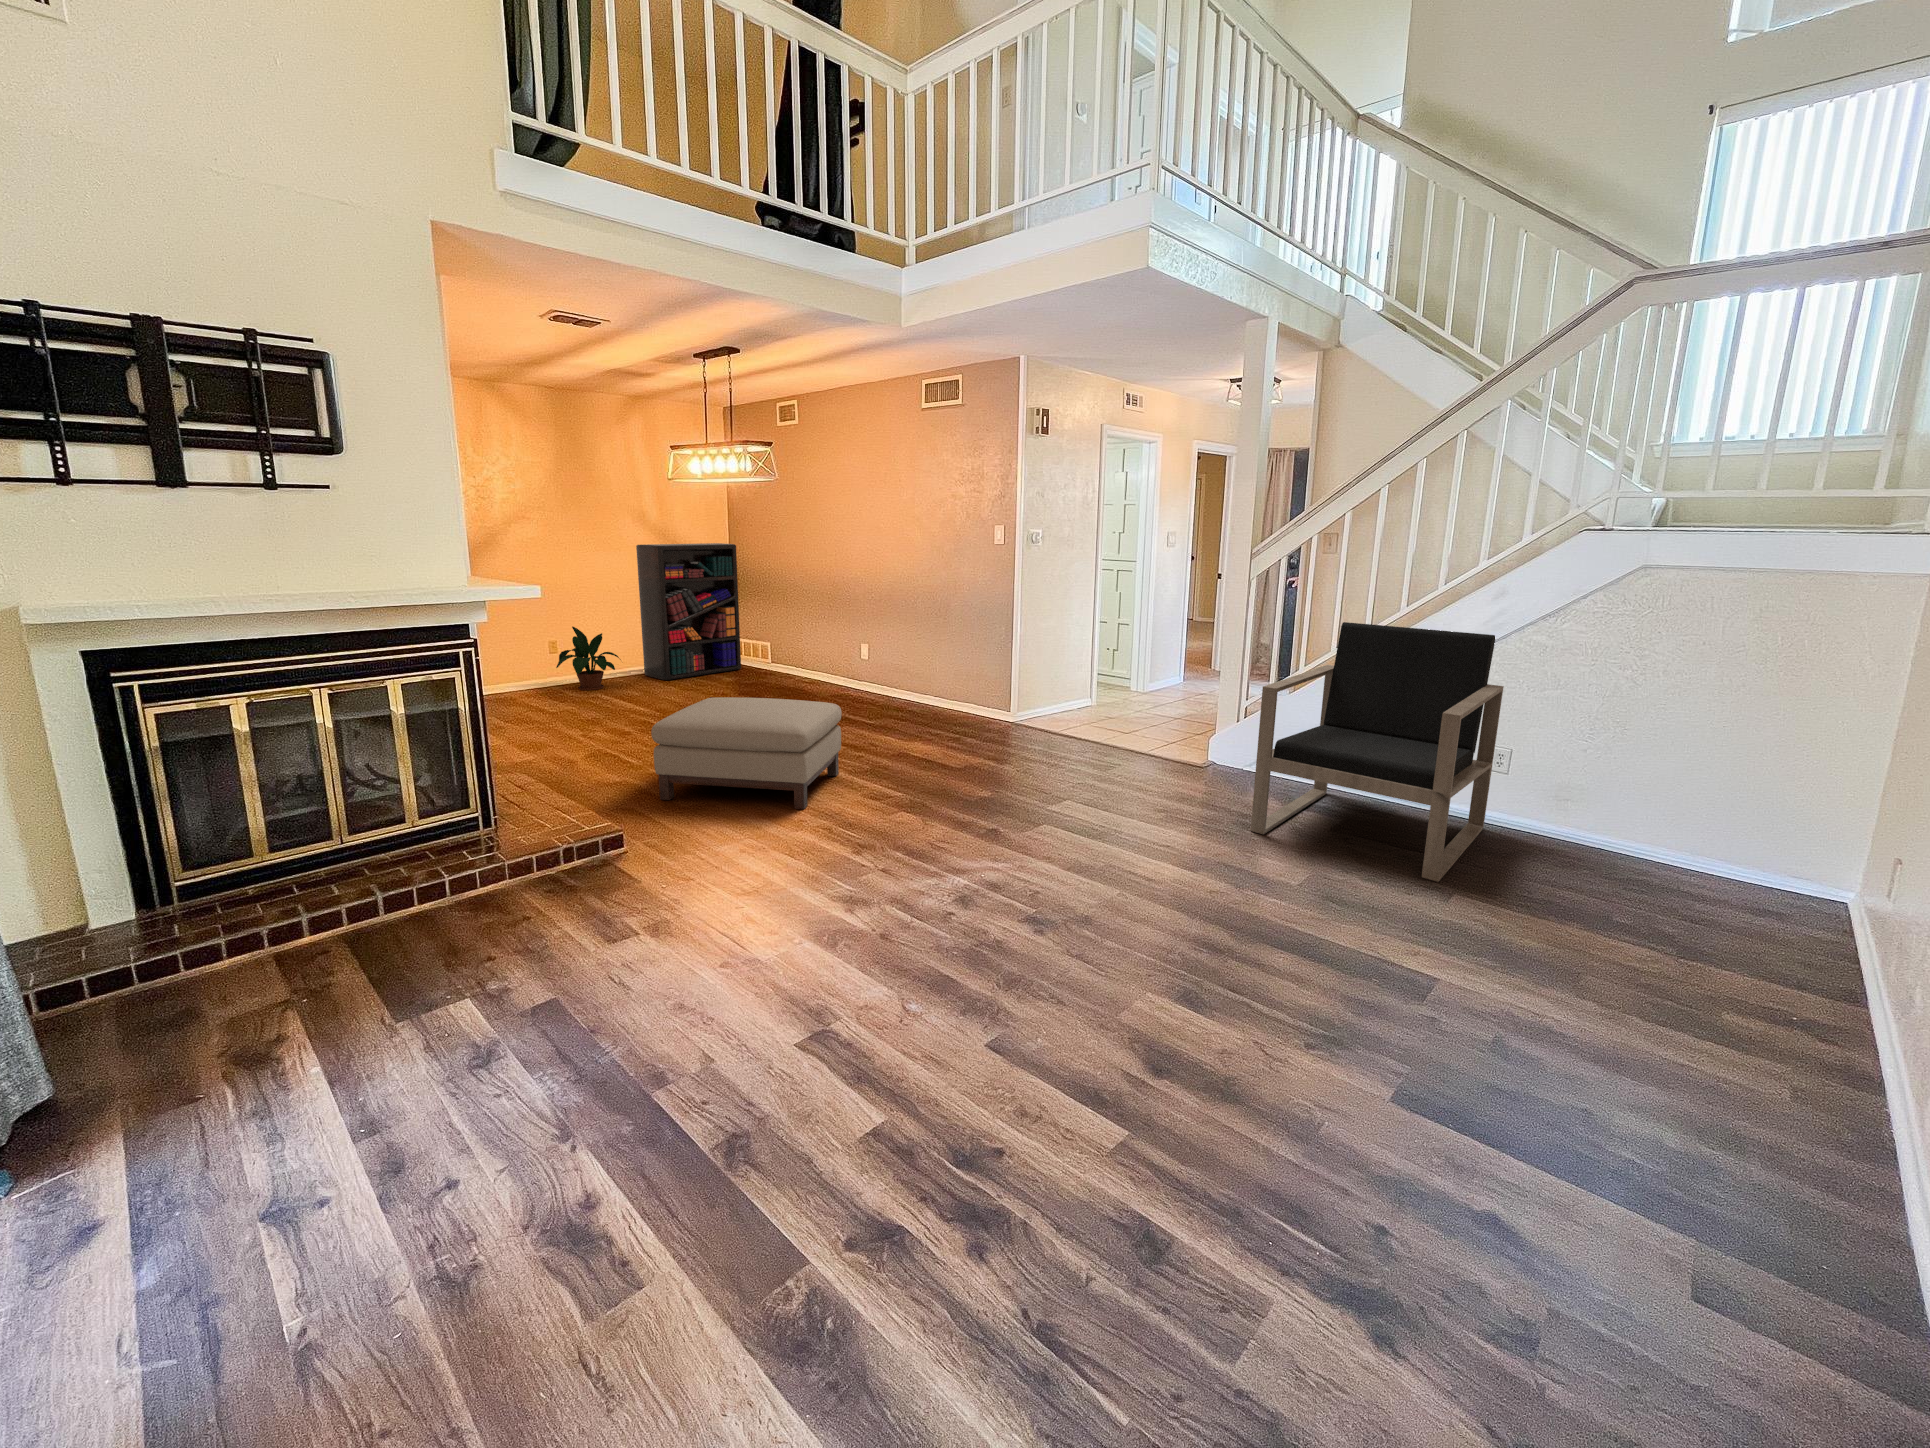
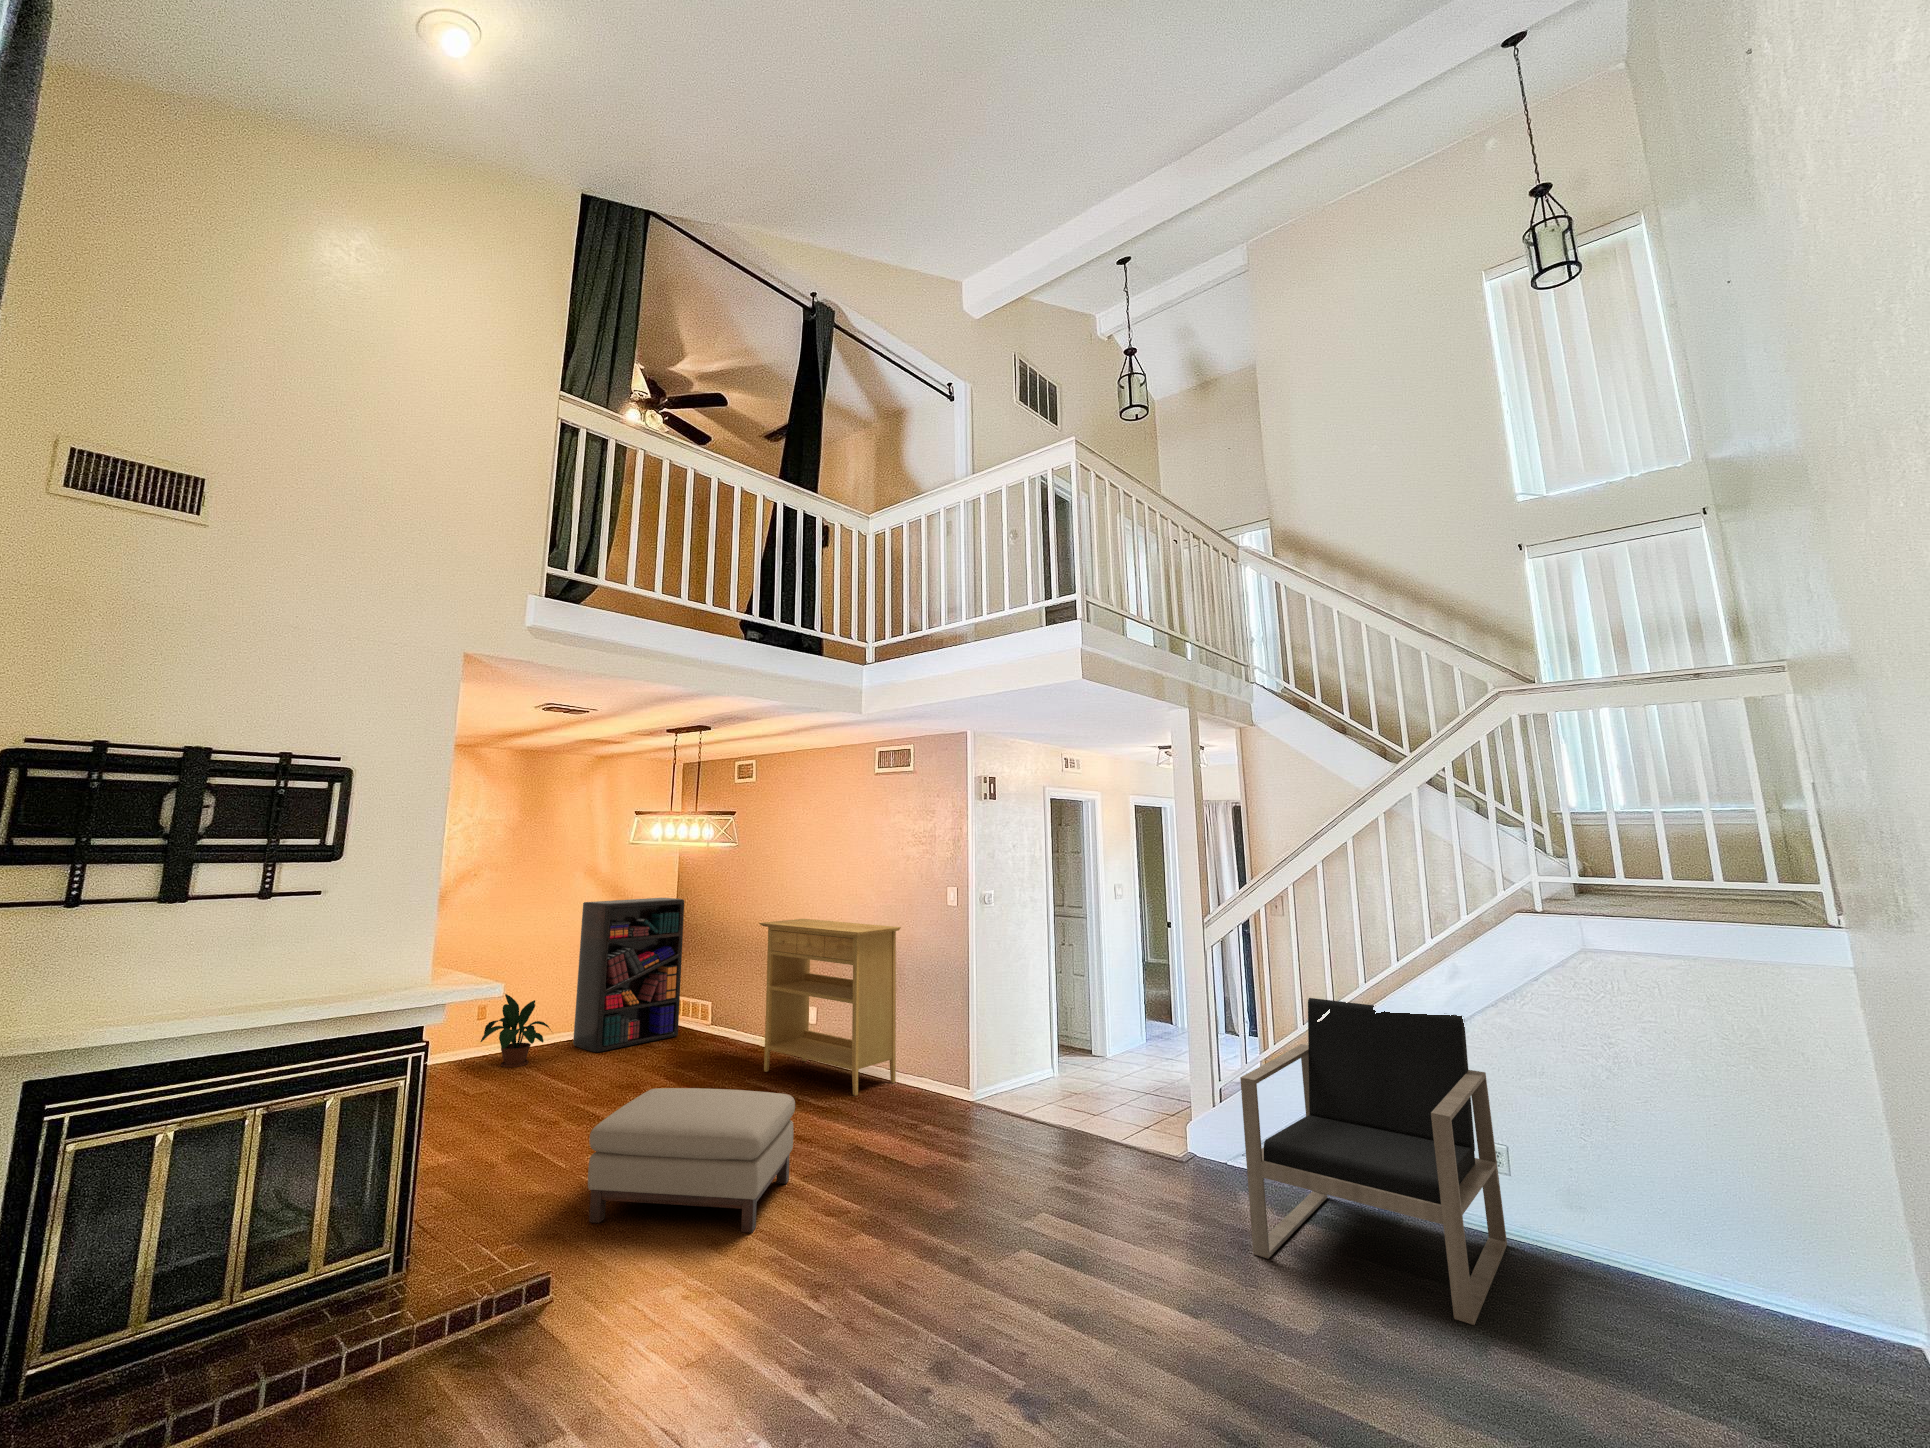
console table: none [808,561,947,715] -> present [759,919,901,1096]

